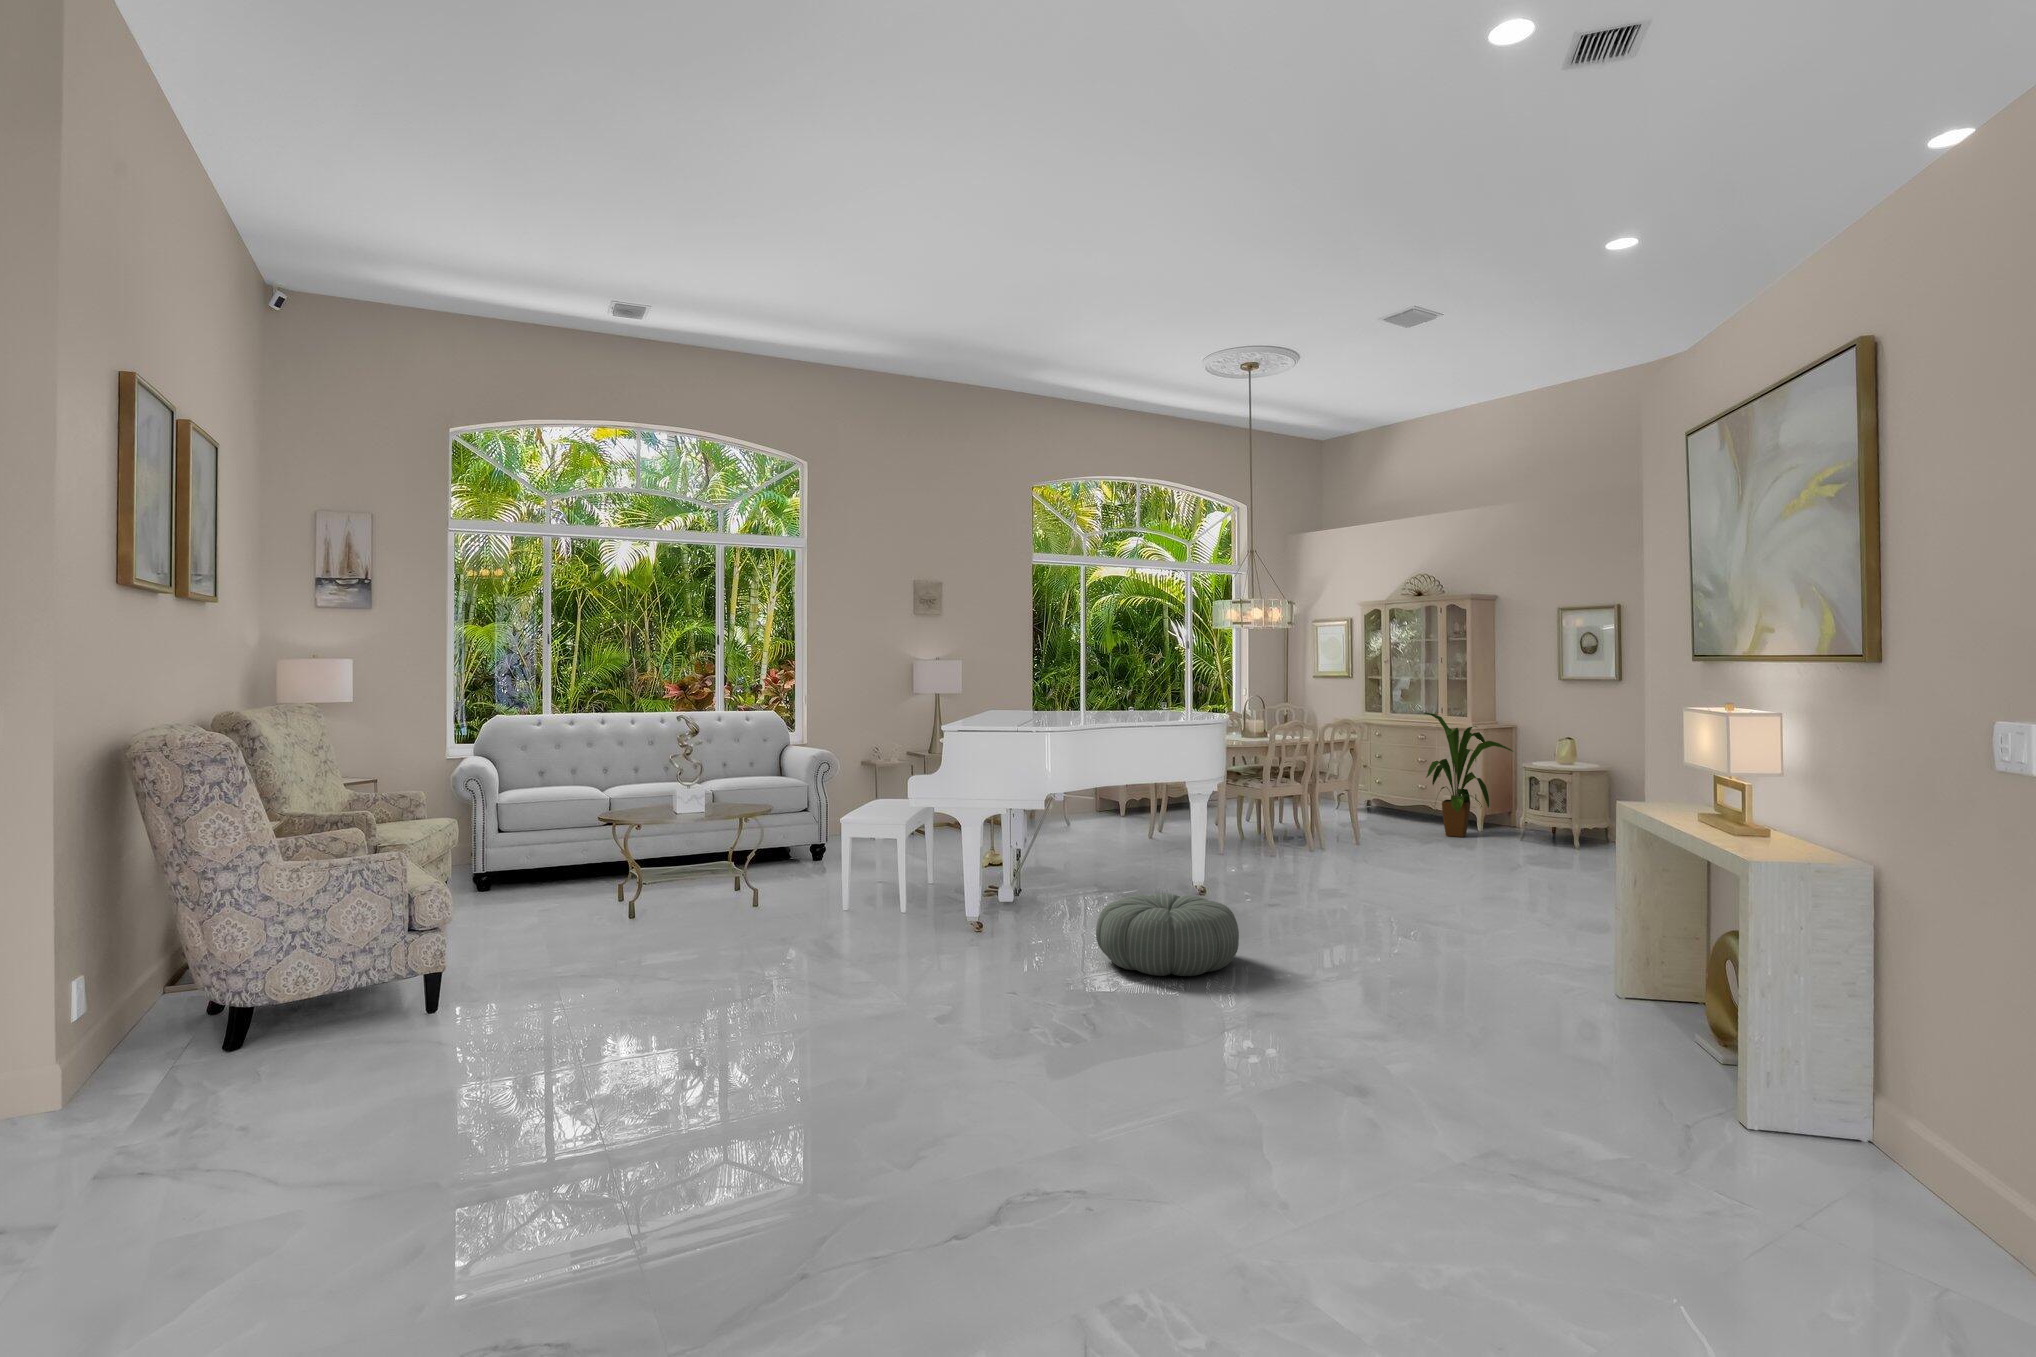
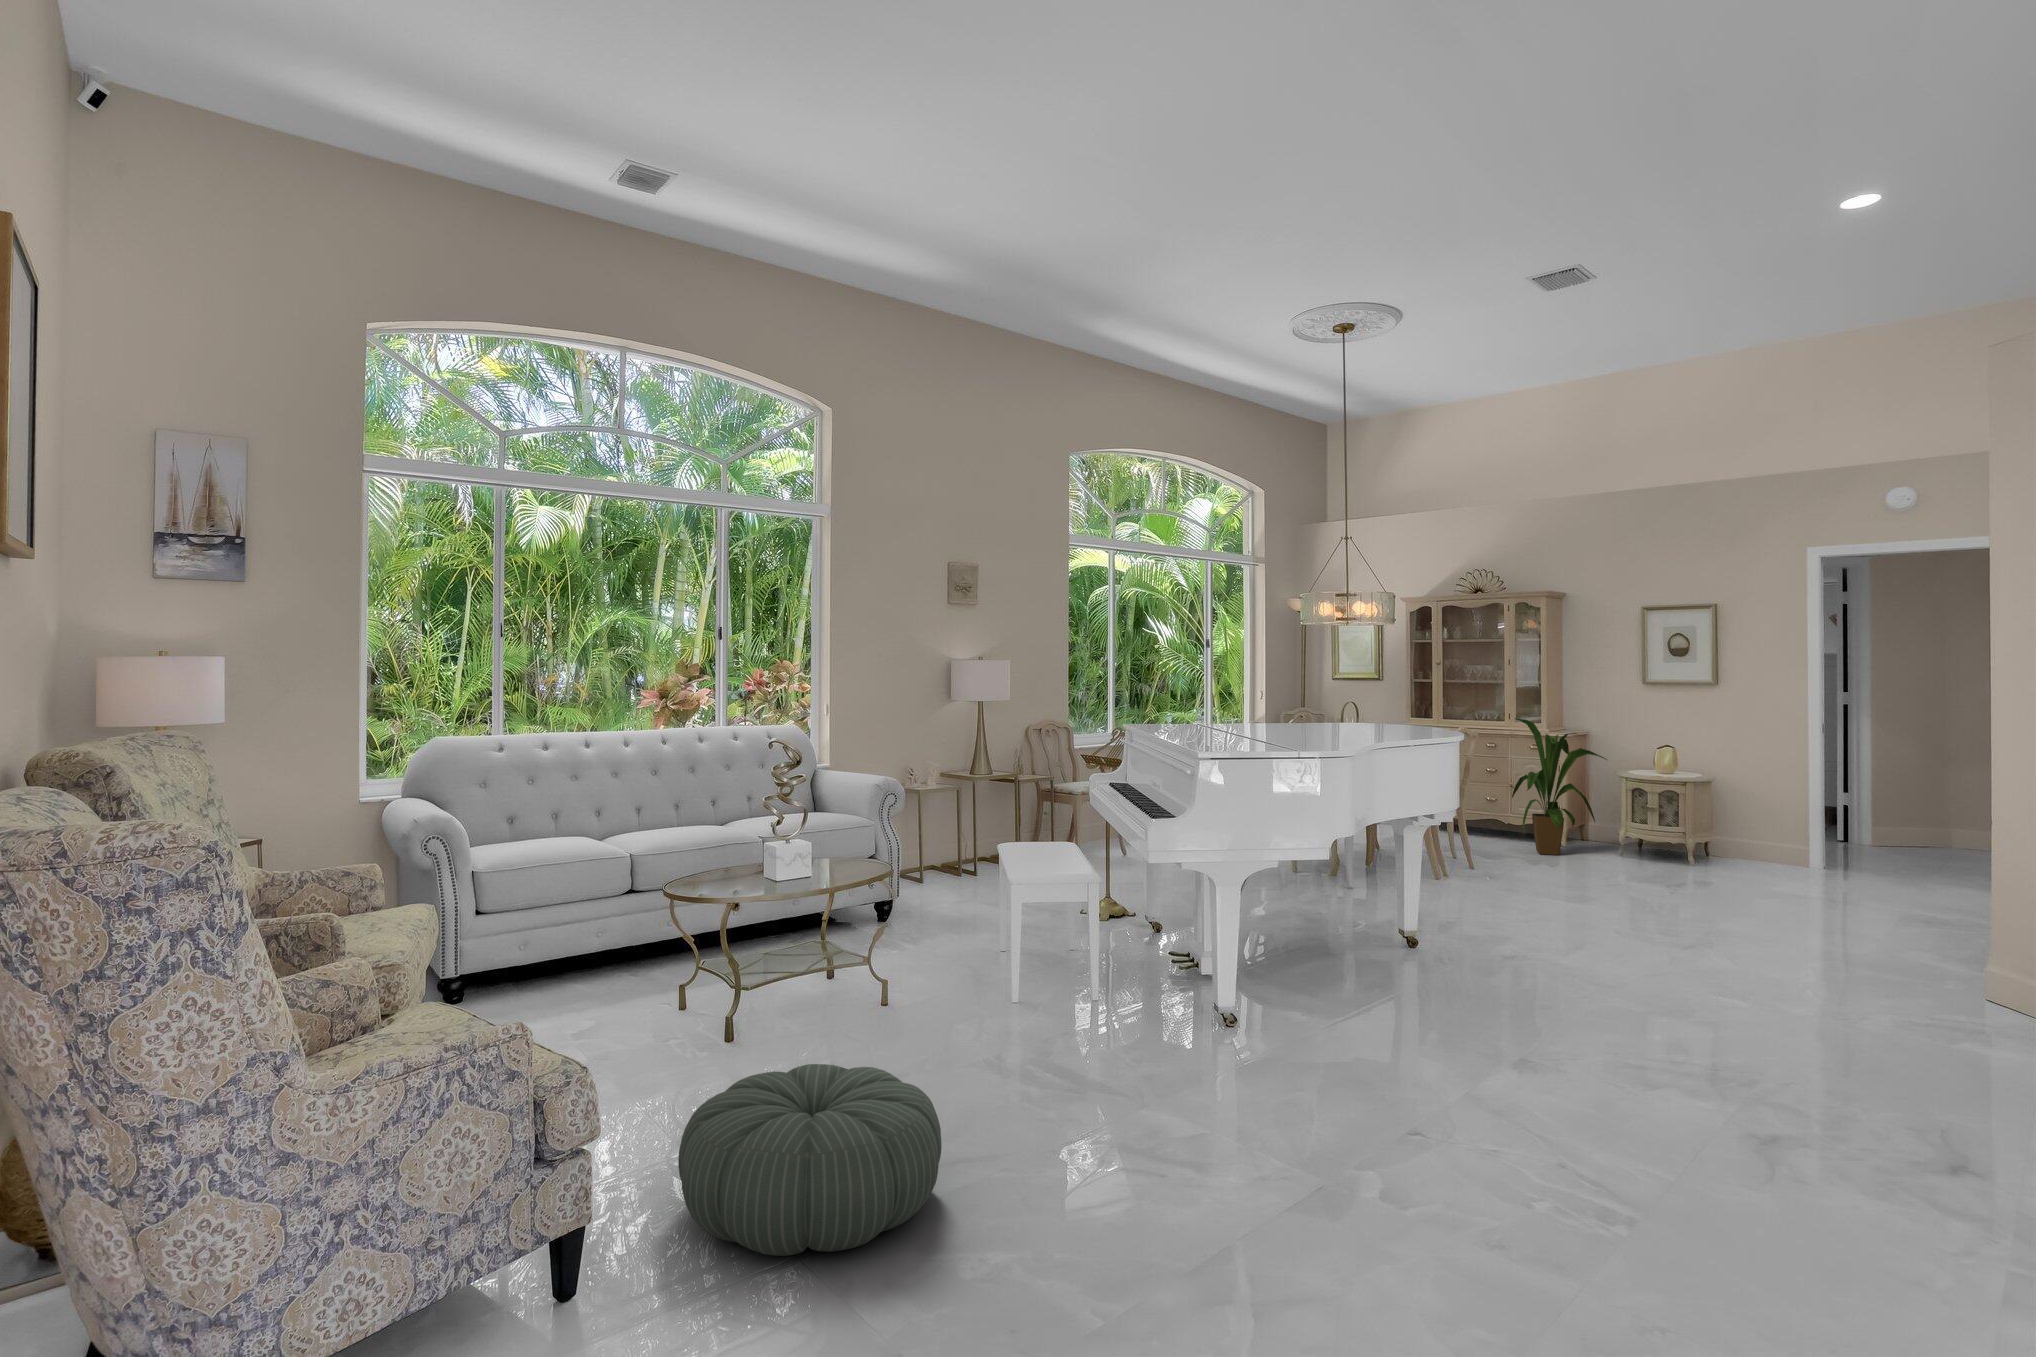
pouf: present [1096,893,1239,976] -> present [678,1064,941,1256]

